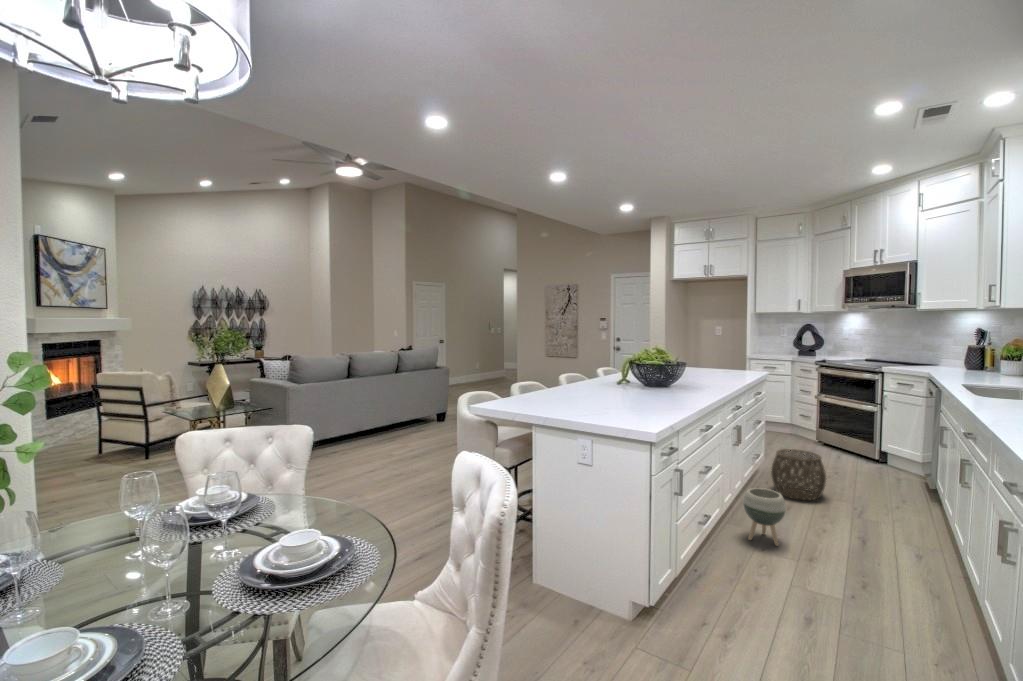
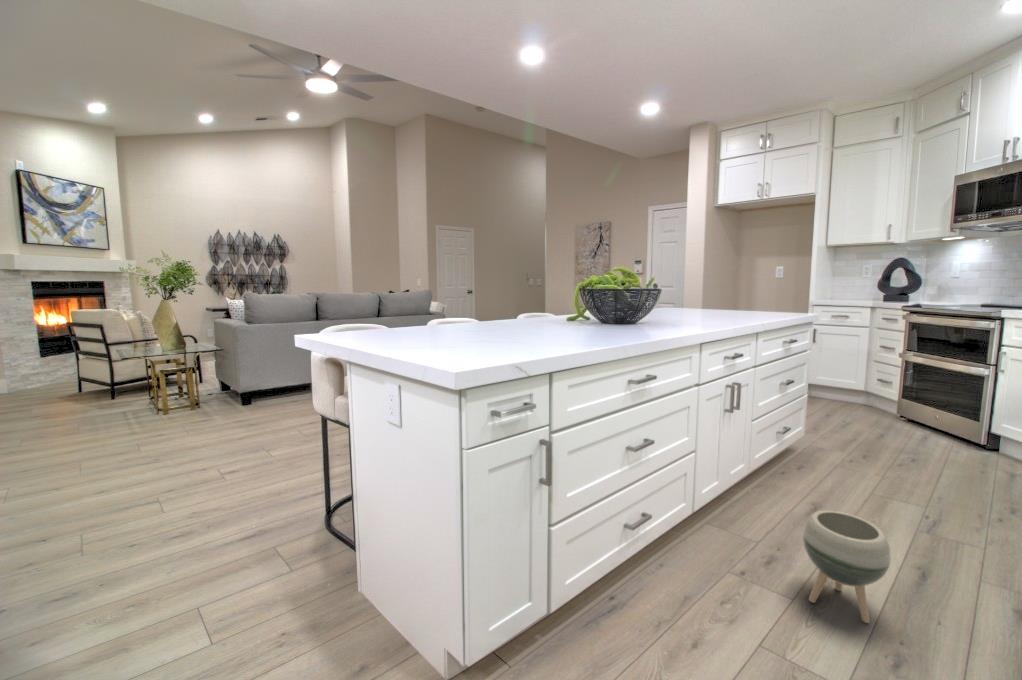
woven basket: present [771,449,826,500] -> none [845,433,946,519]

